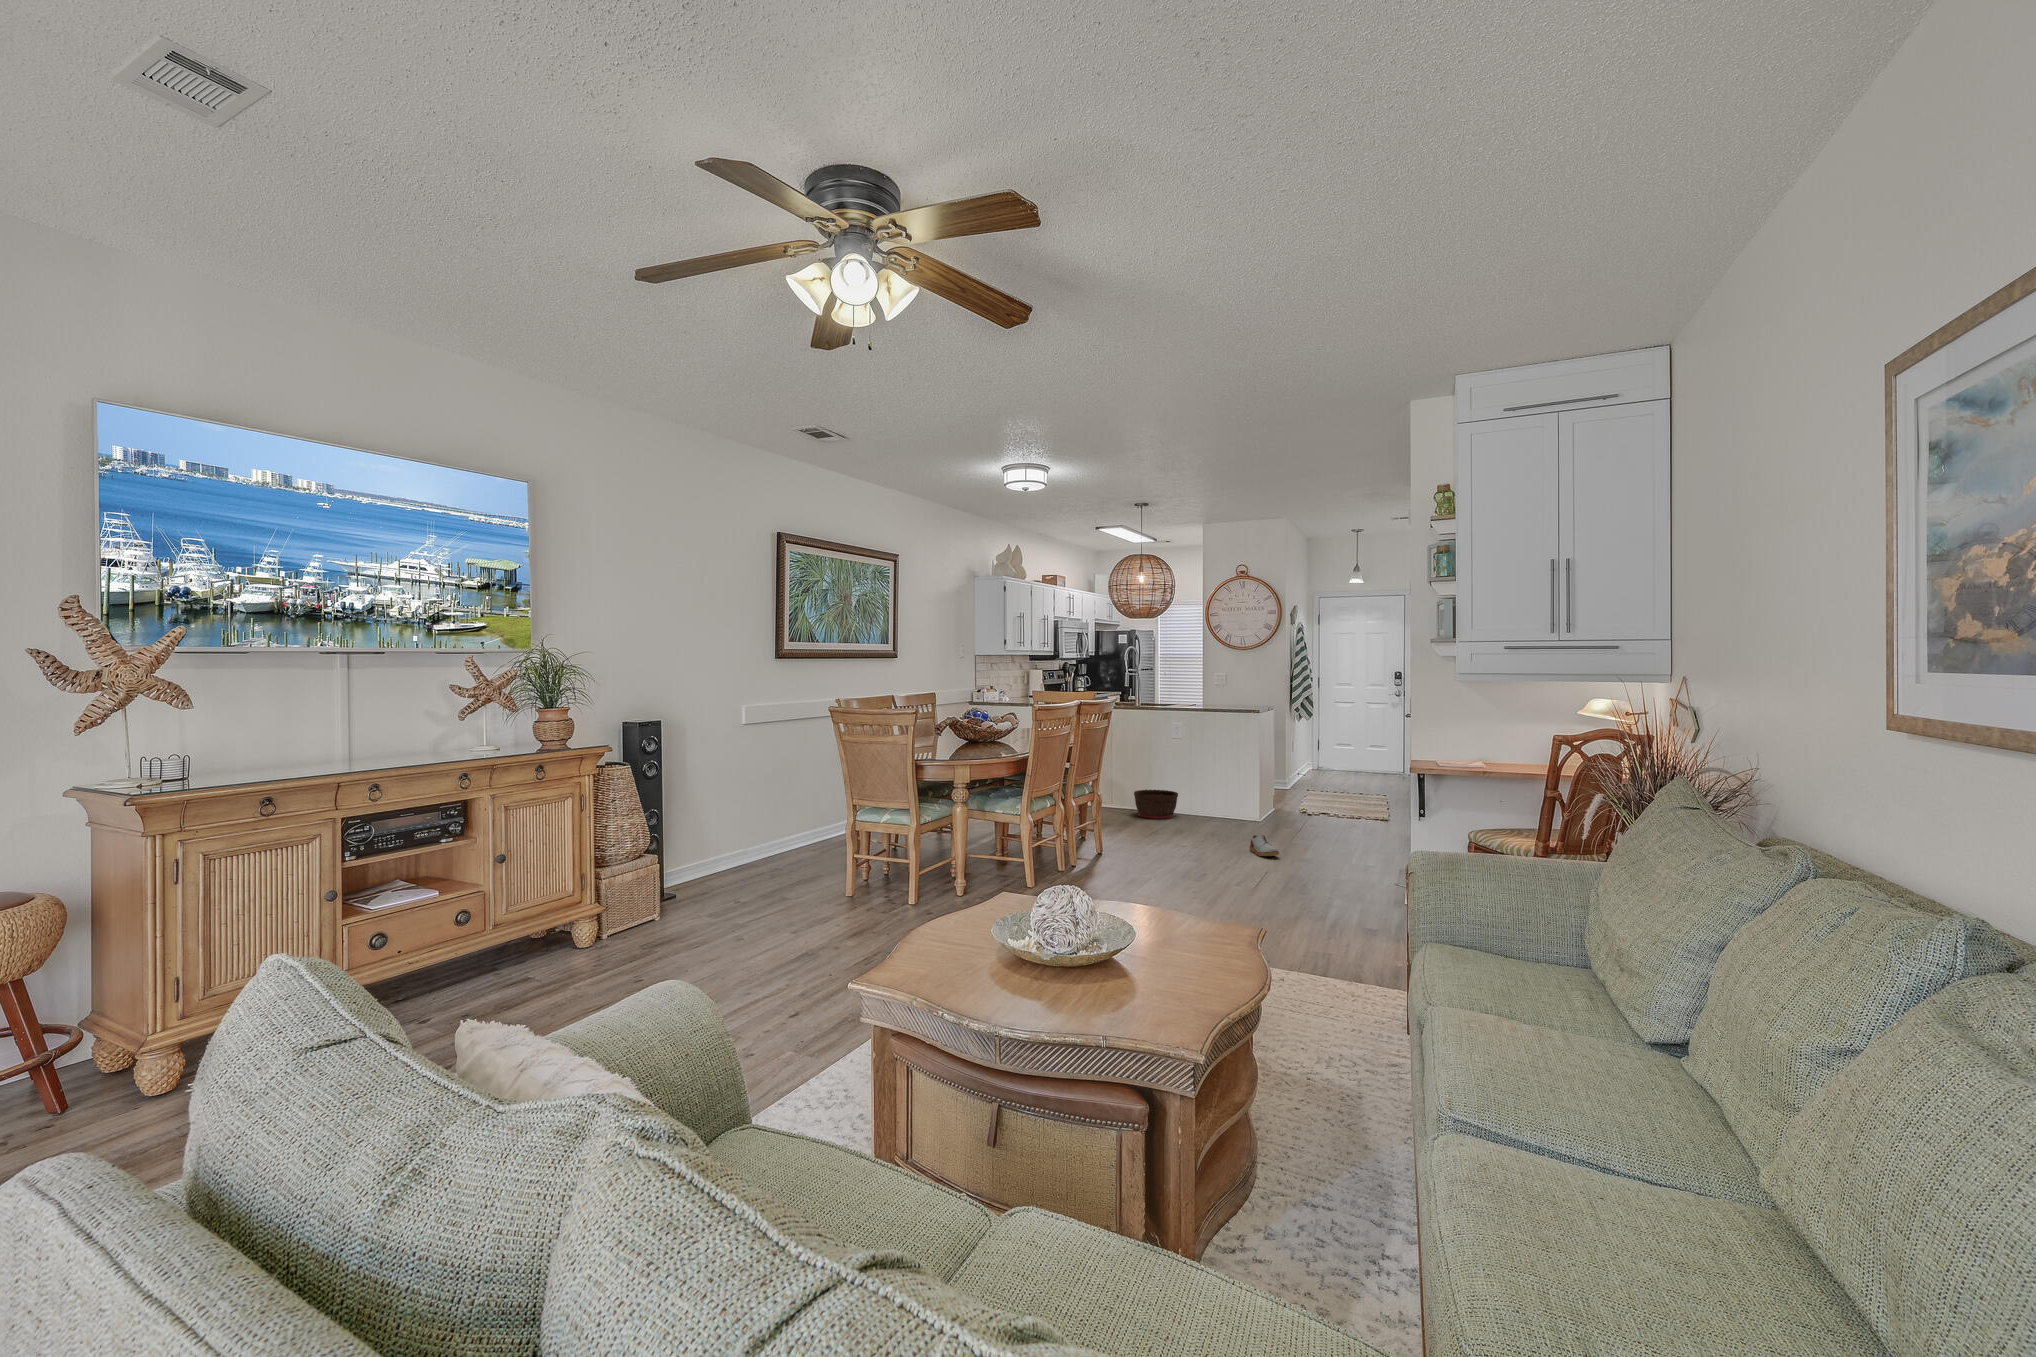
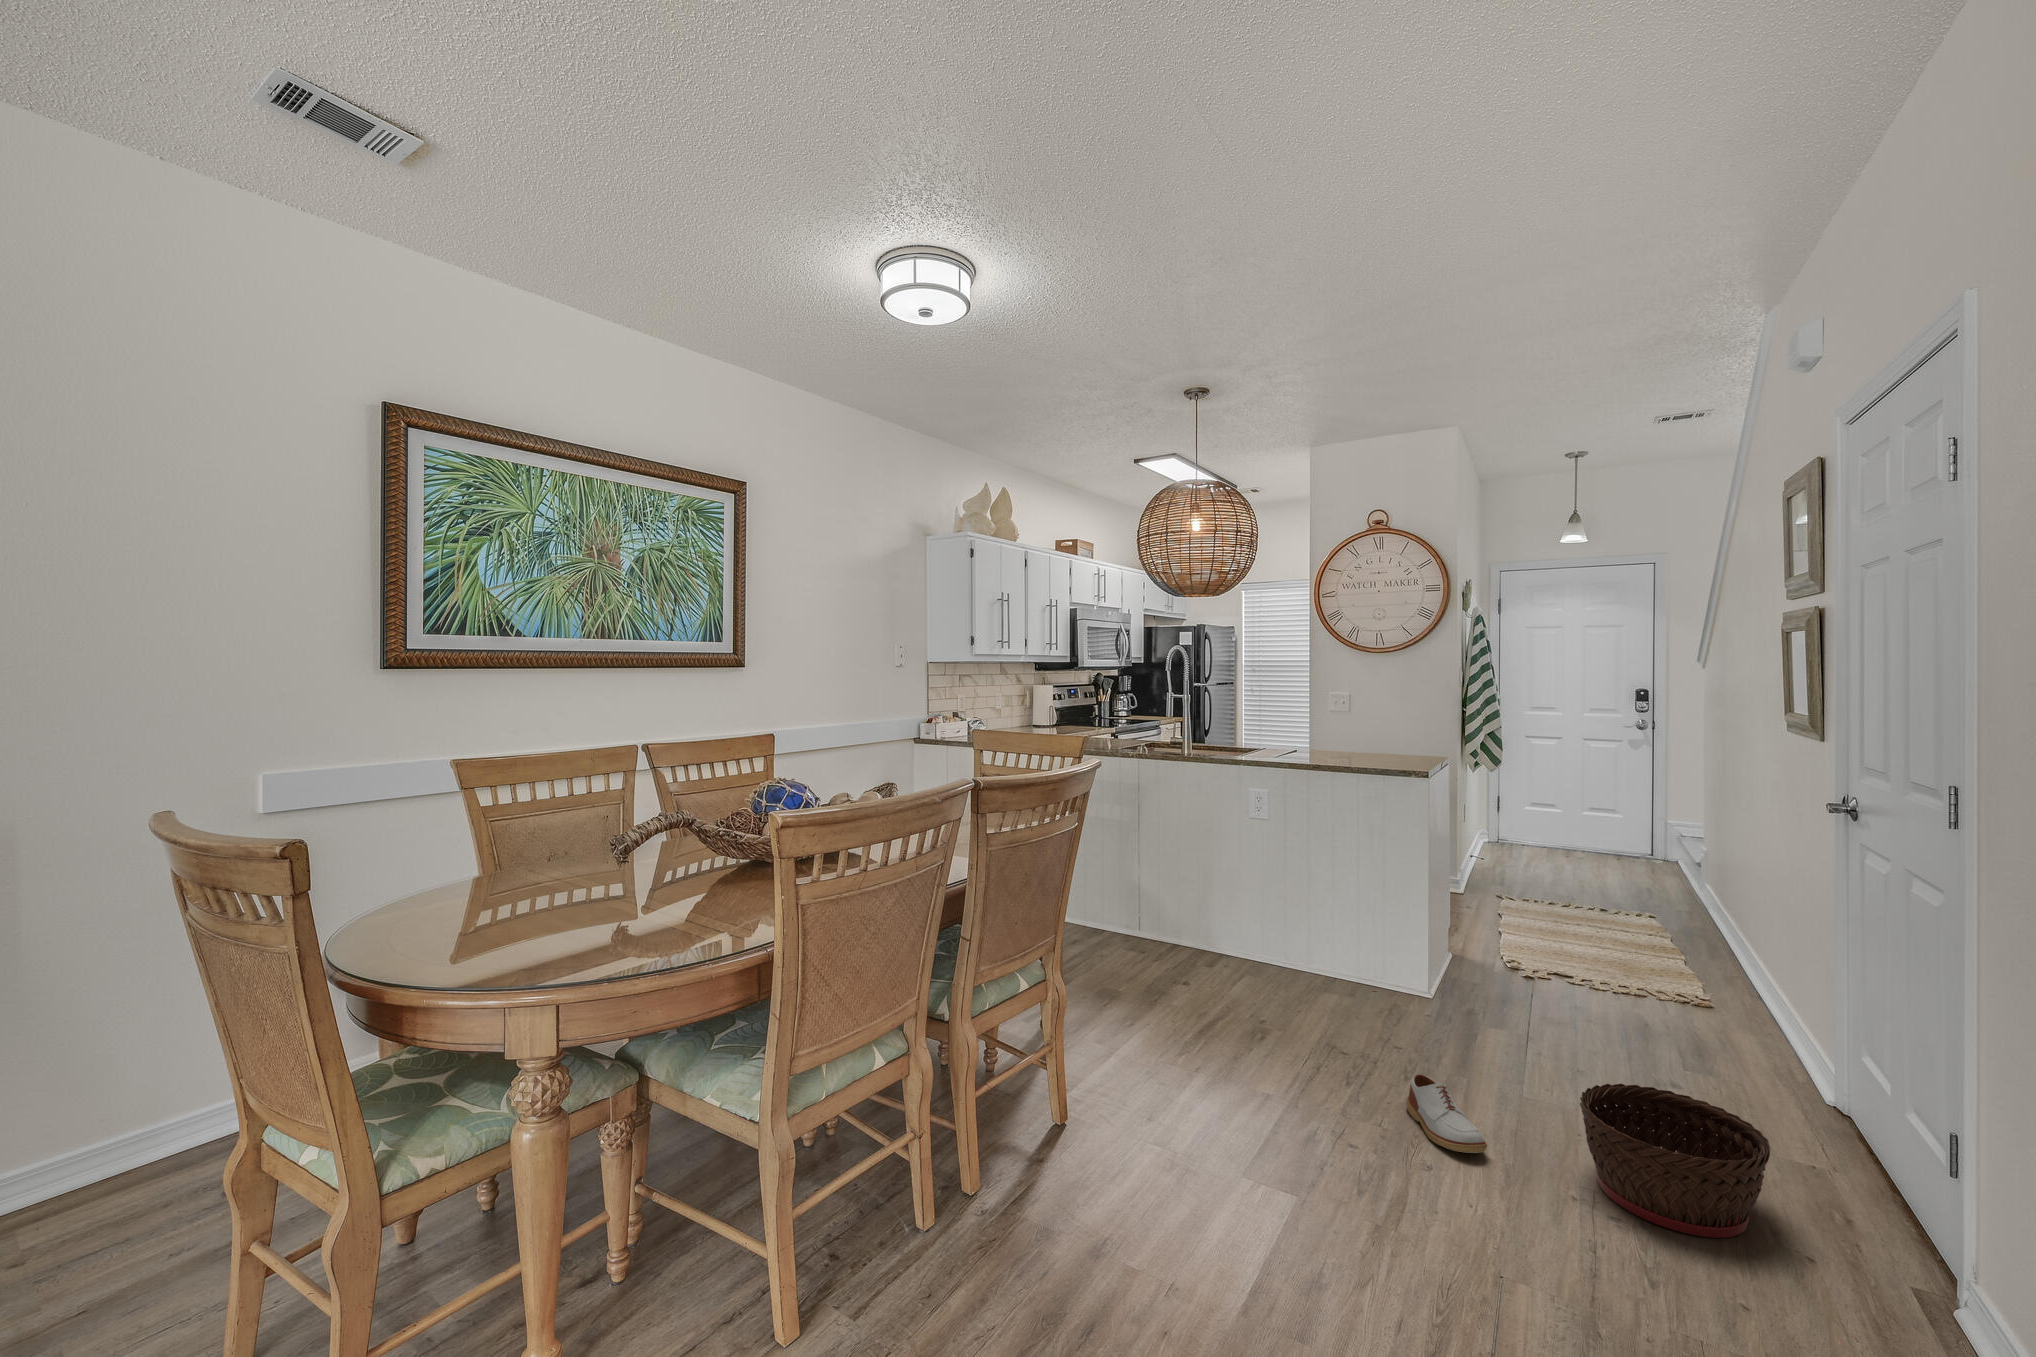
basket: present [1134,790,1178,819] -> present [1580,1084,1770,1238]

